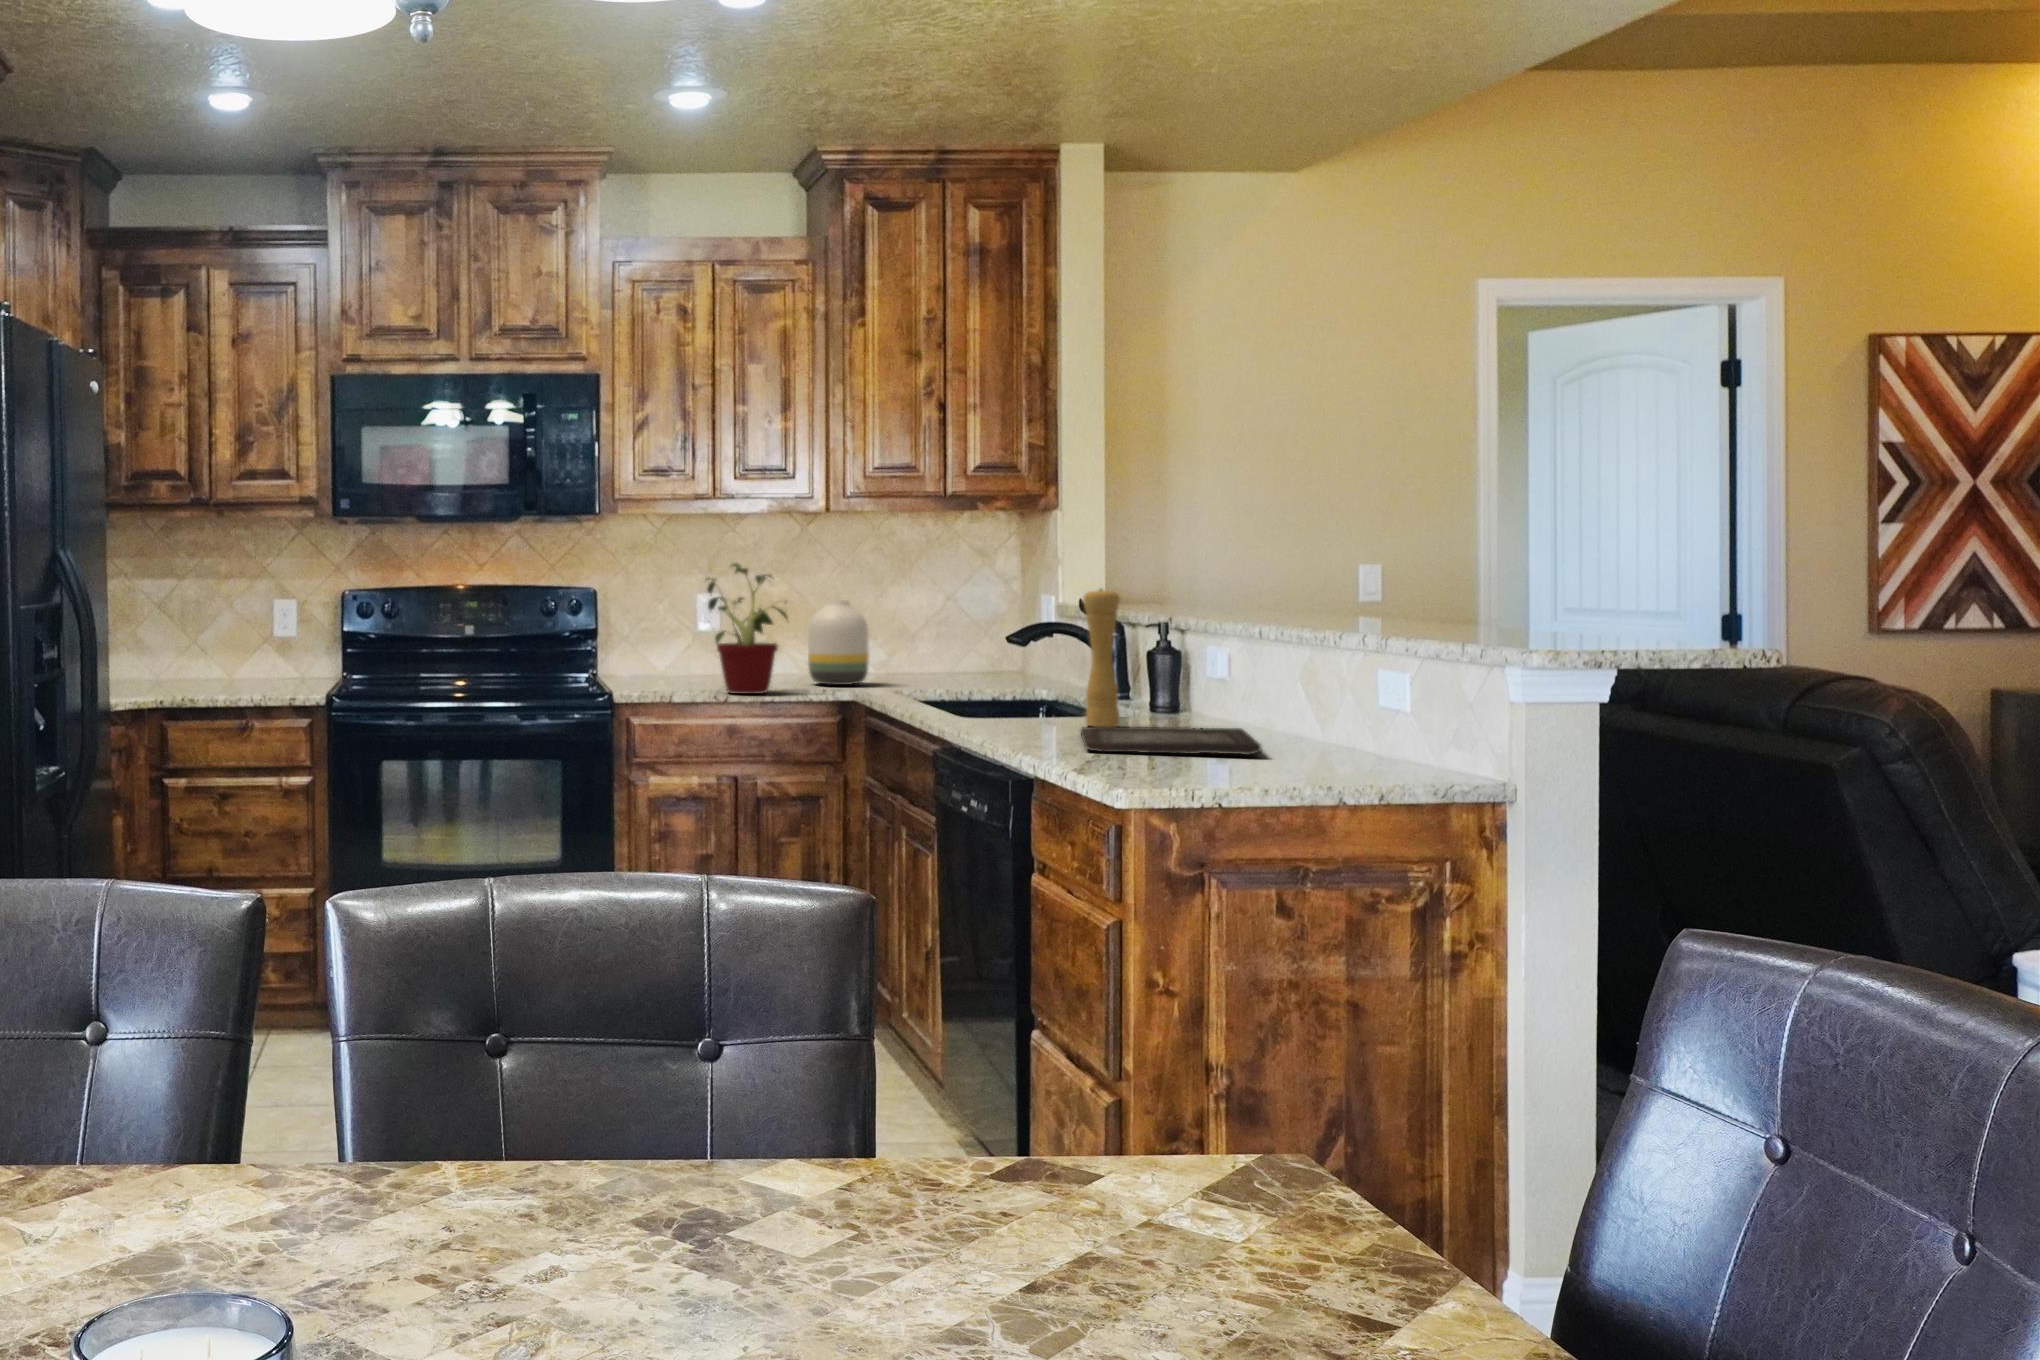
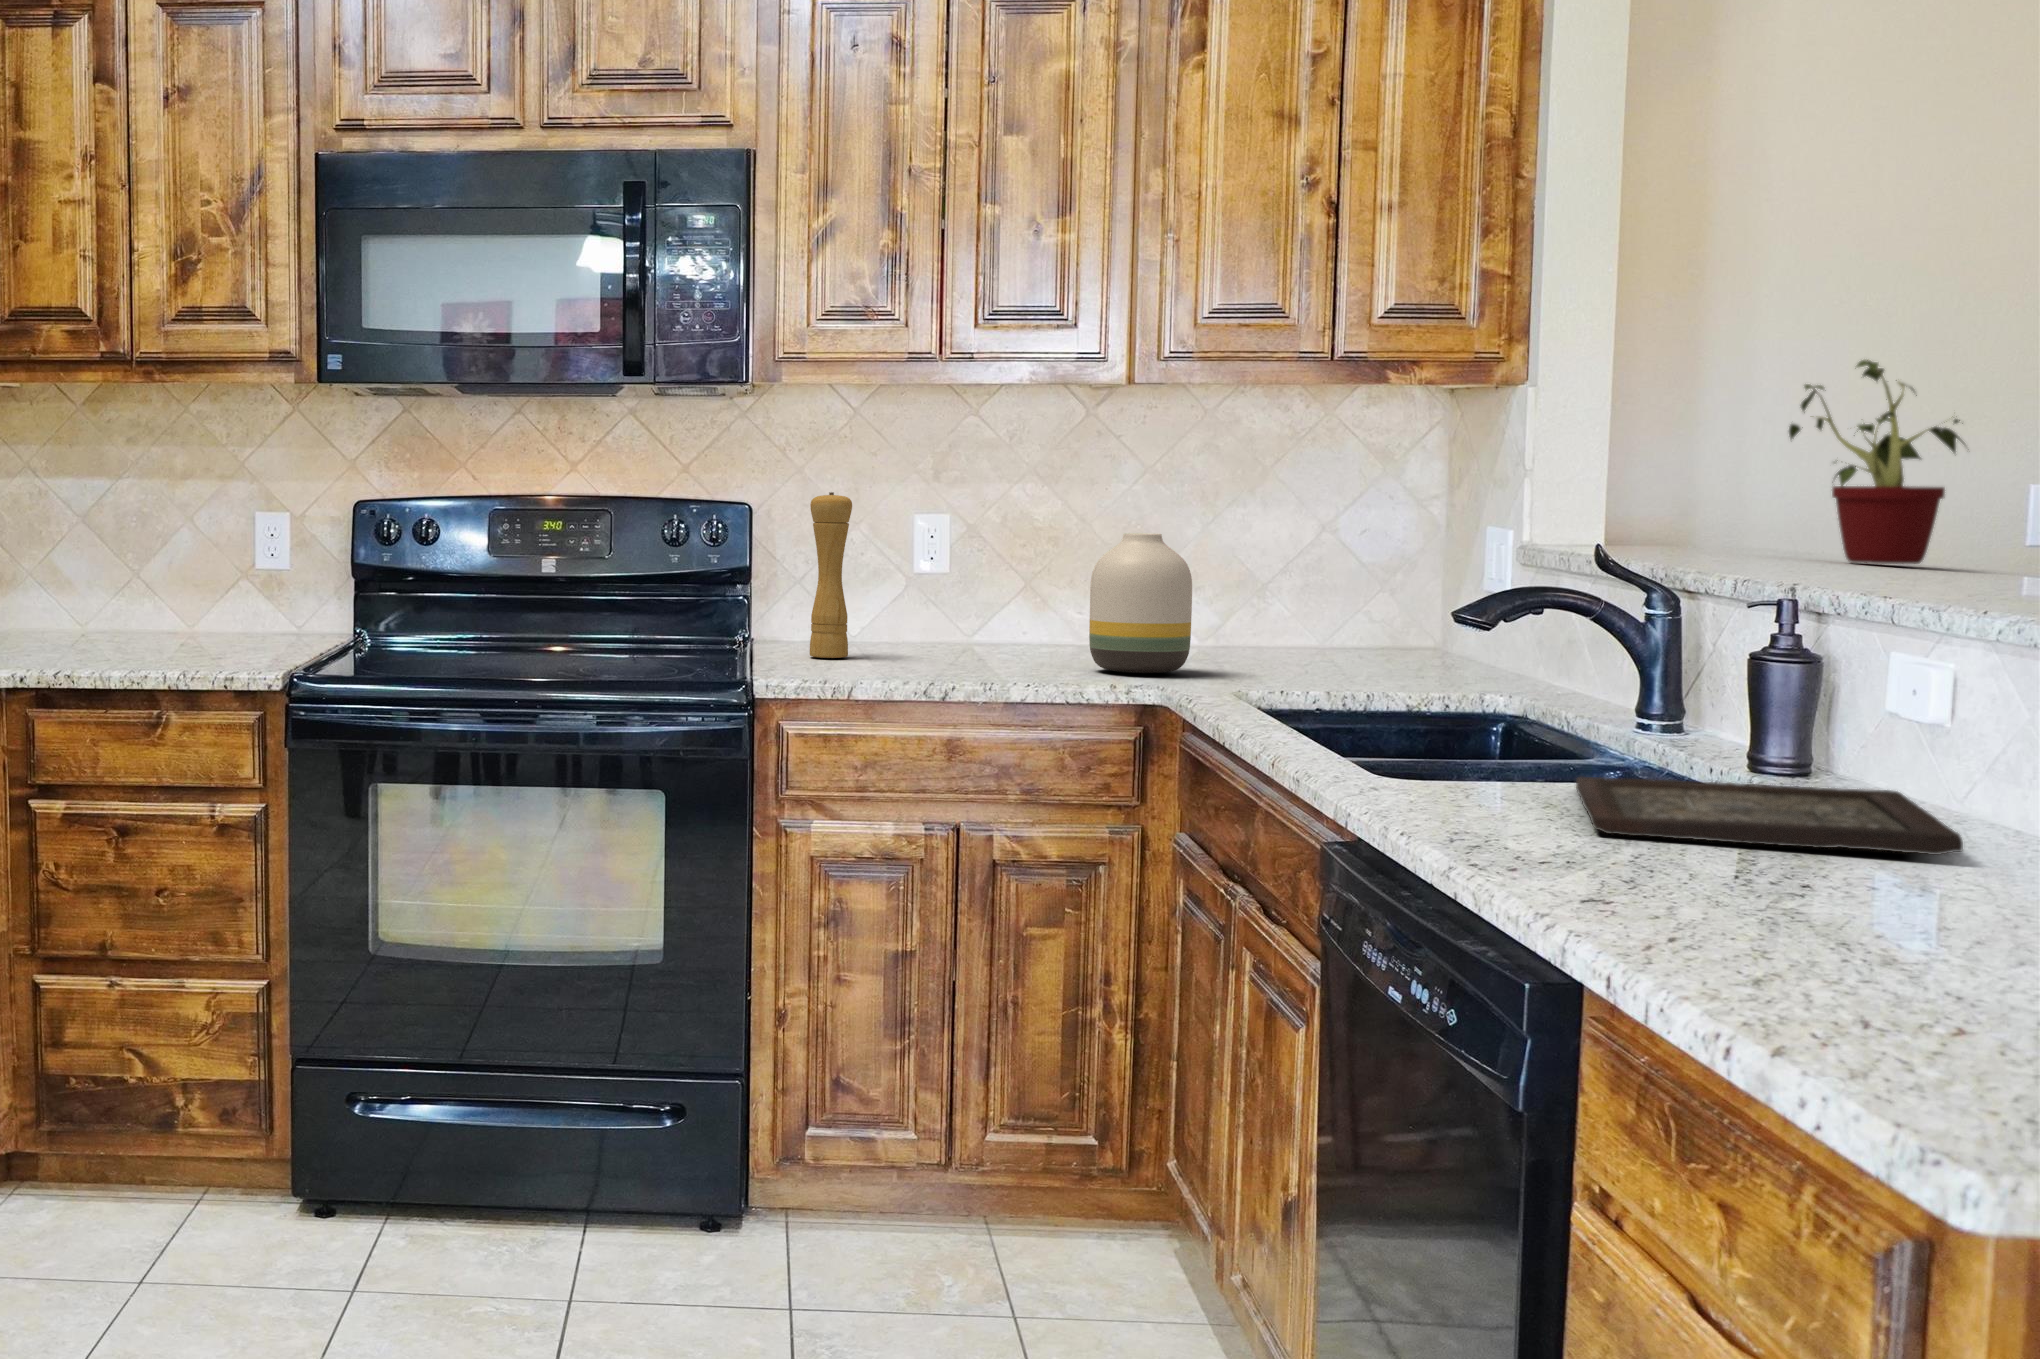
potted plant: present [706,563,787,694] -> present [1789,360,1964,564]
pepper mill: present [1083,589,1120,727] -> present [810,492,852,658]

